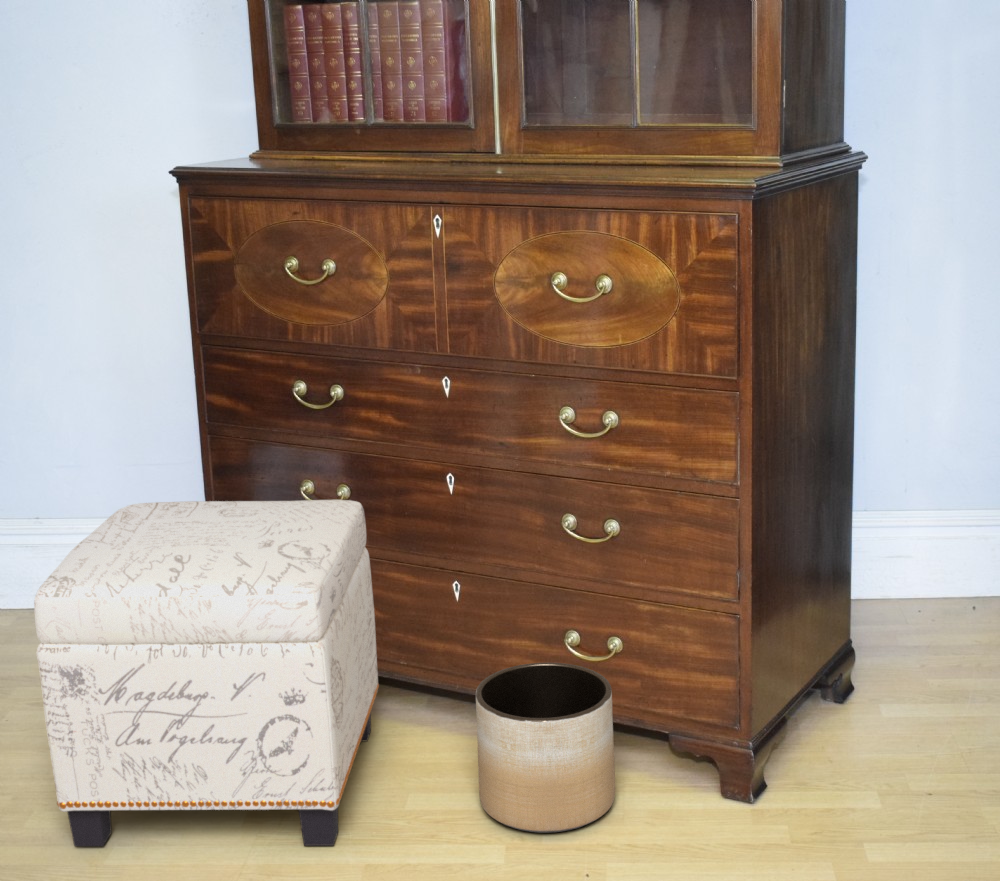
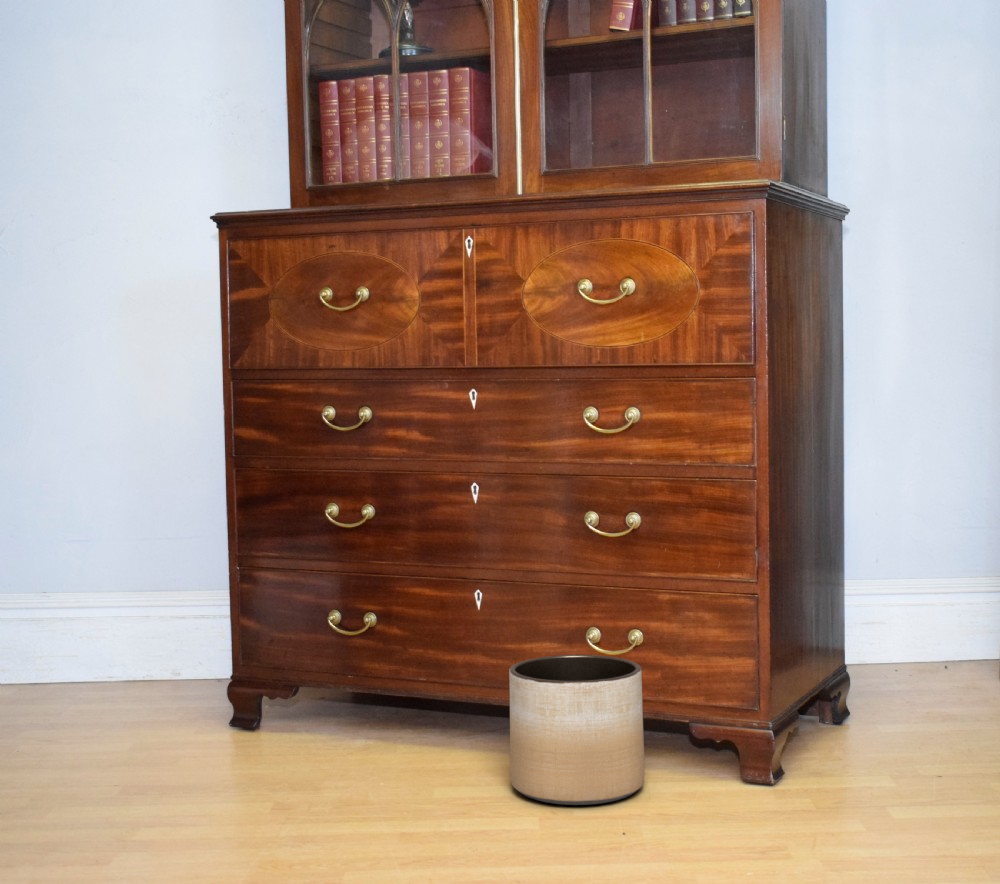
ottoman: present [34,500,379,846] -> none [84,513,395,827]

